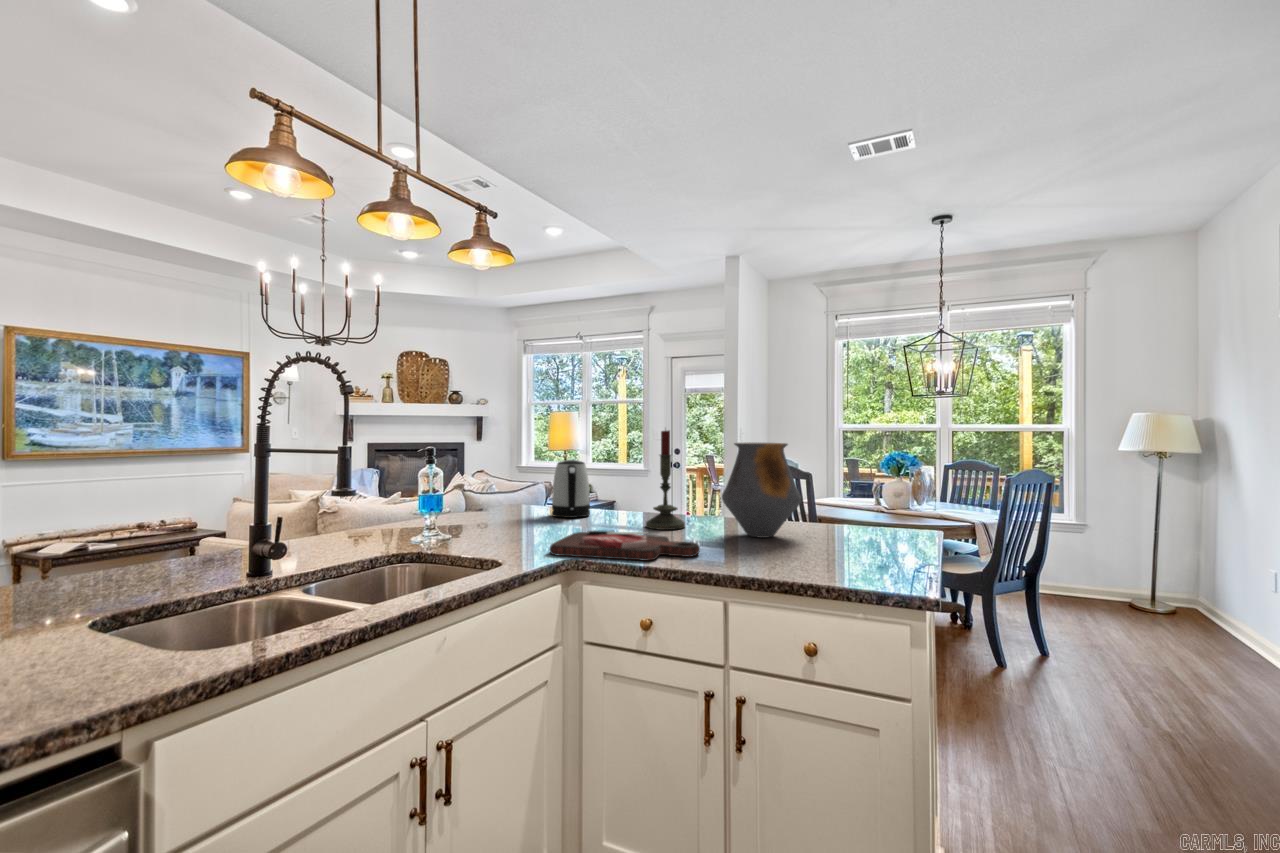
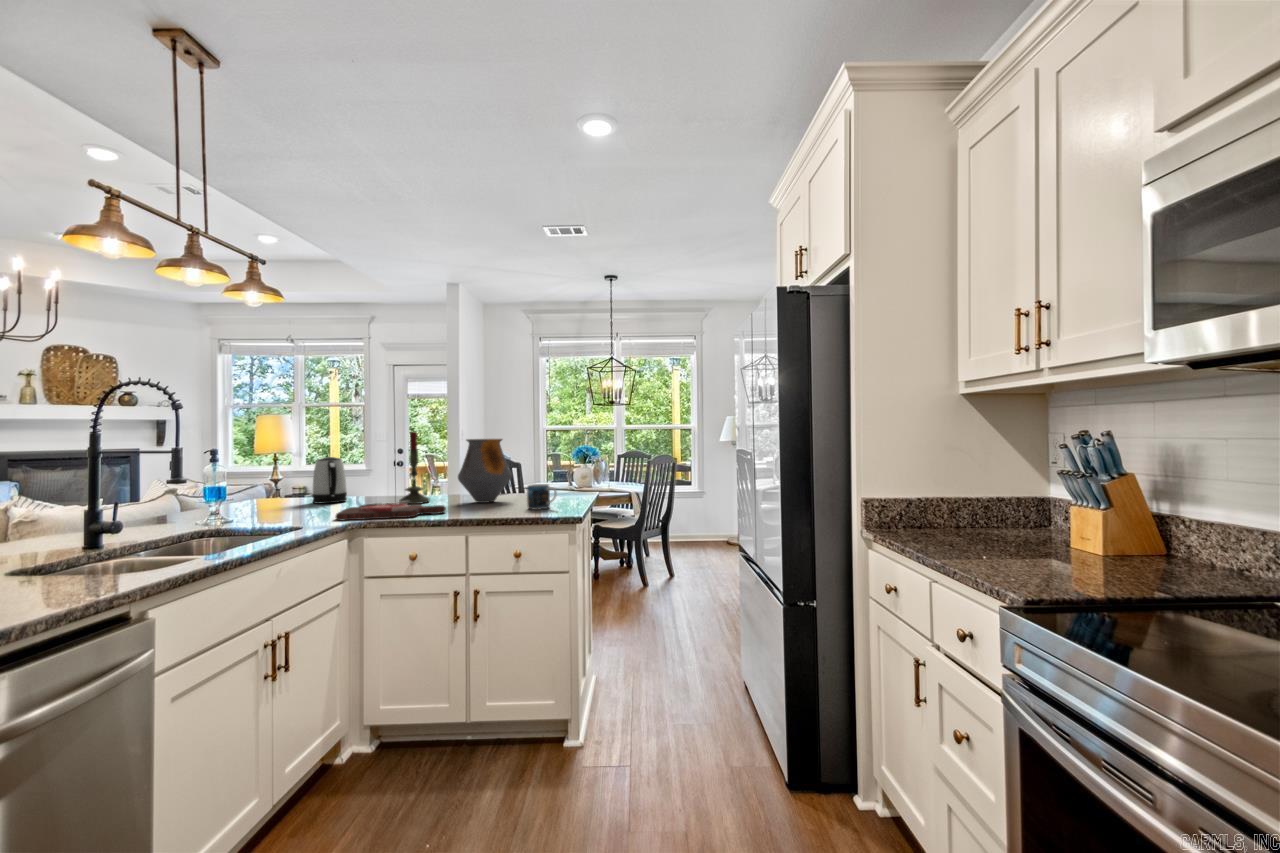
mug: none [829,521,882,566] -> present [527,484,557,510]

